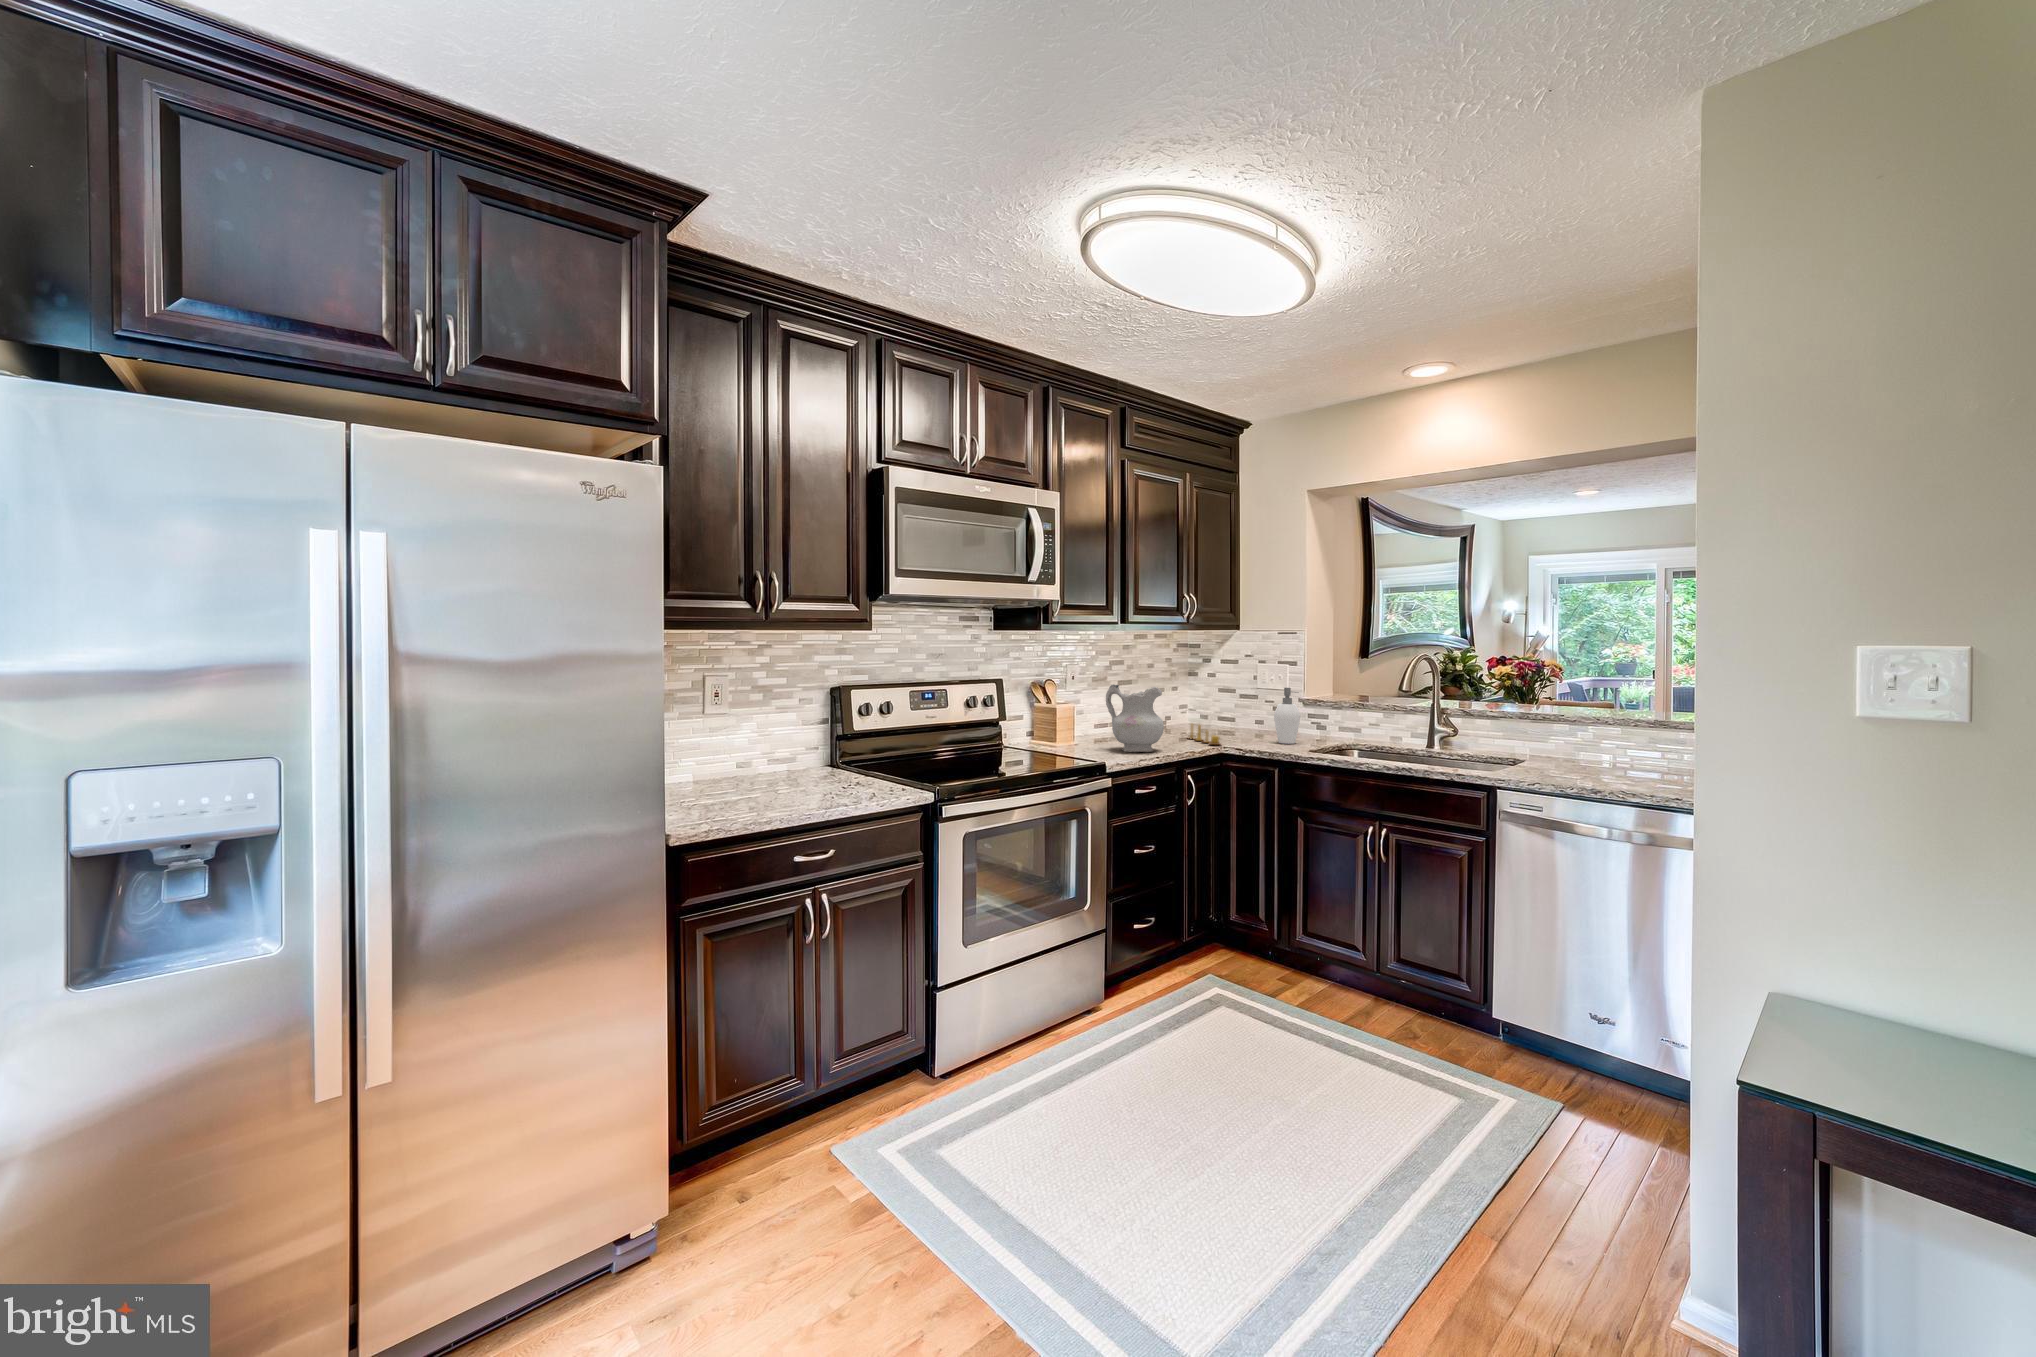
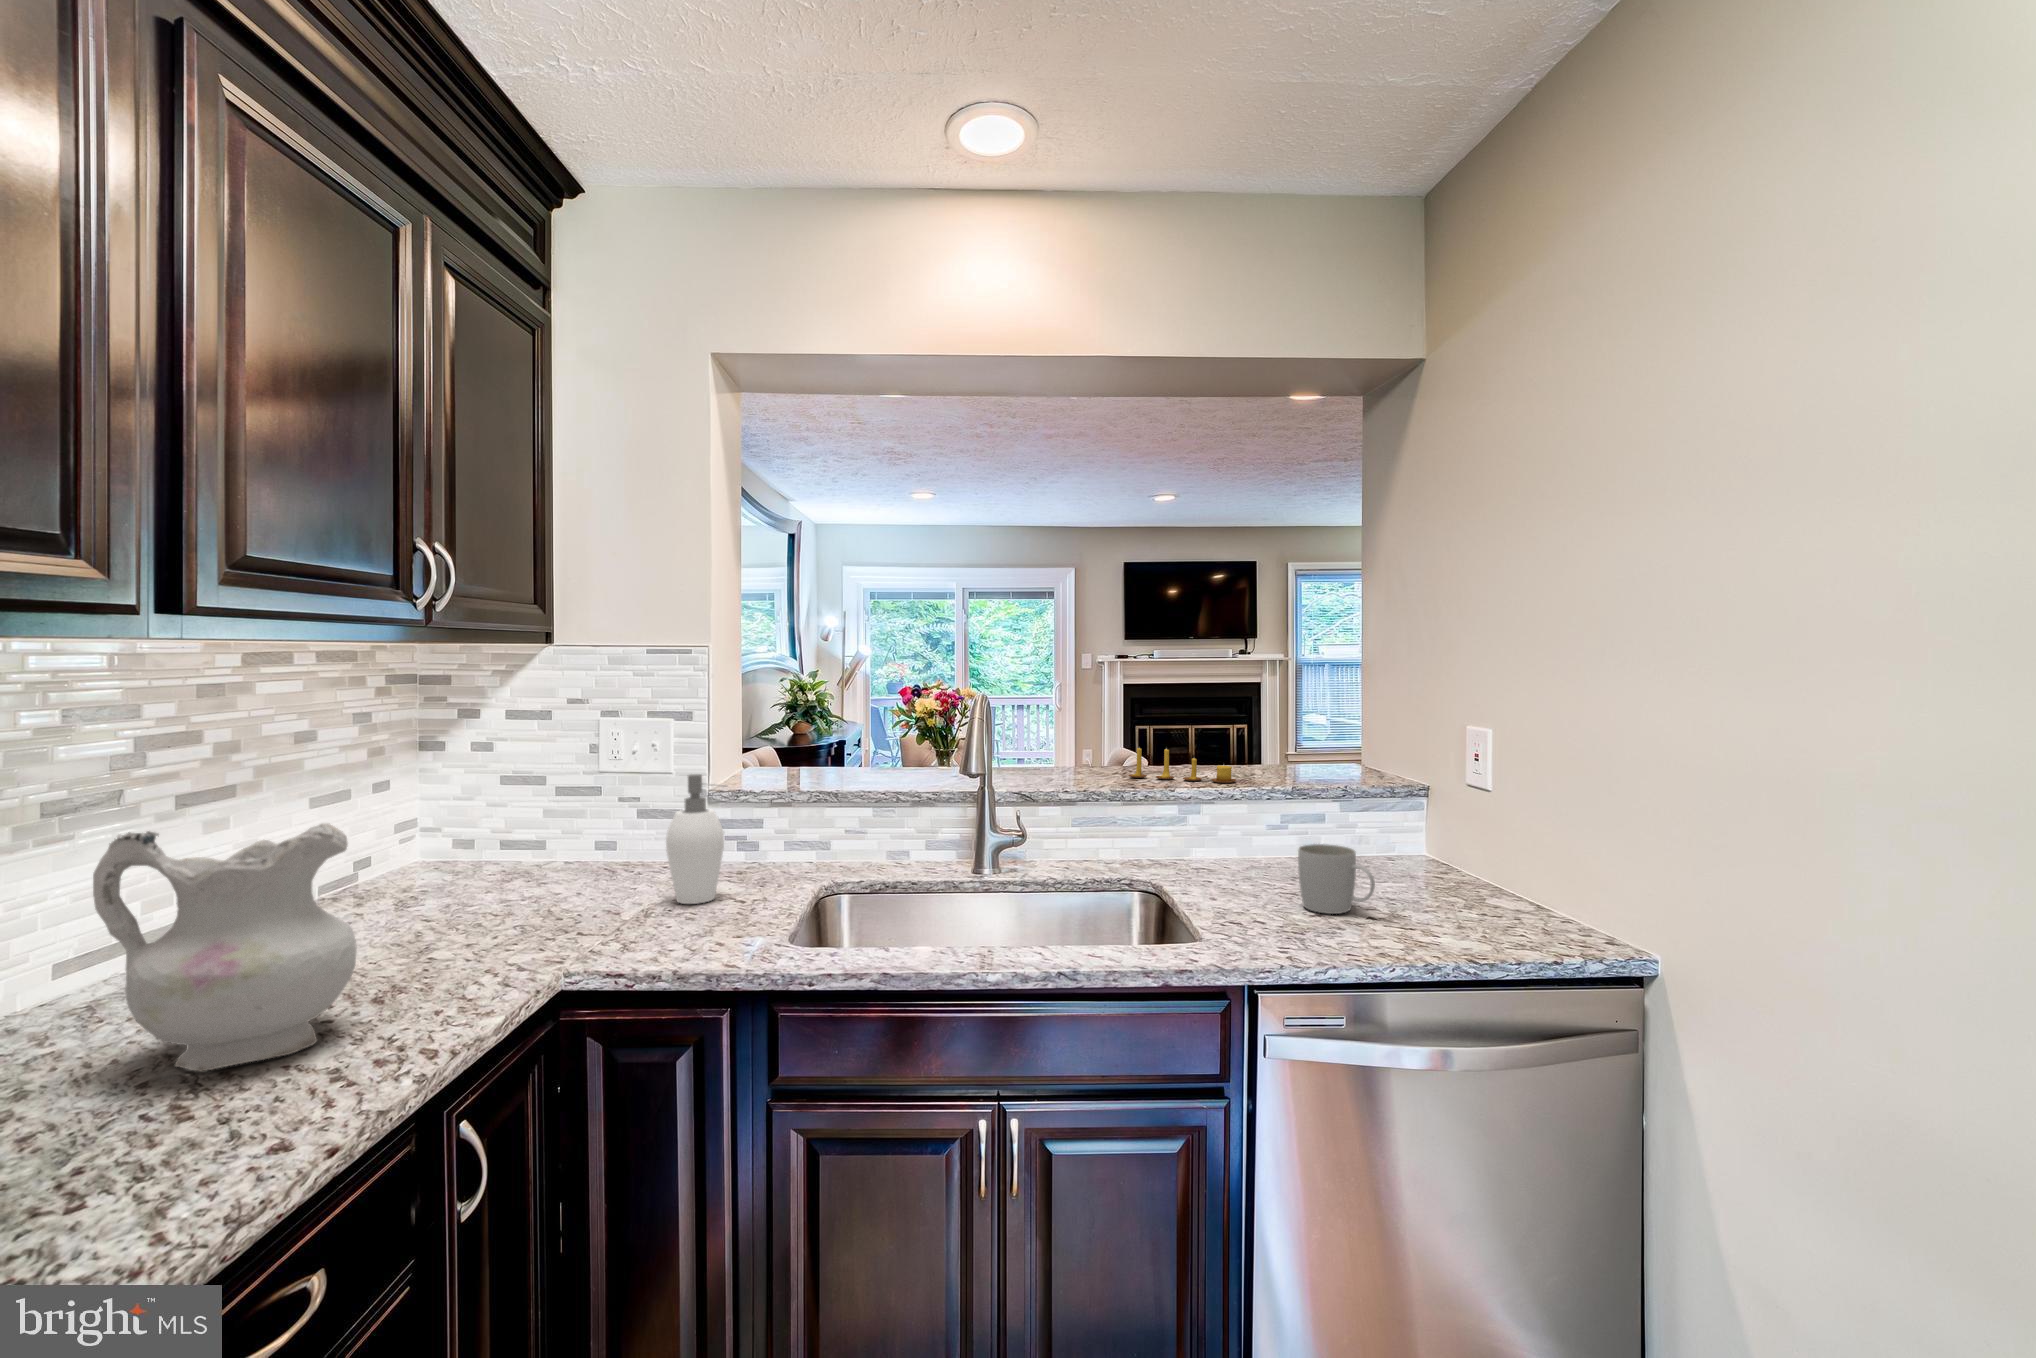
candle: present [1189,724,1220,745] -> present [1129,748,1236,783]
mug: none [1604,744,1644,782] -> present [1298,844,1375,914]

